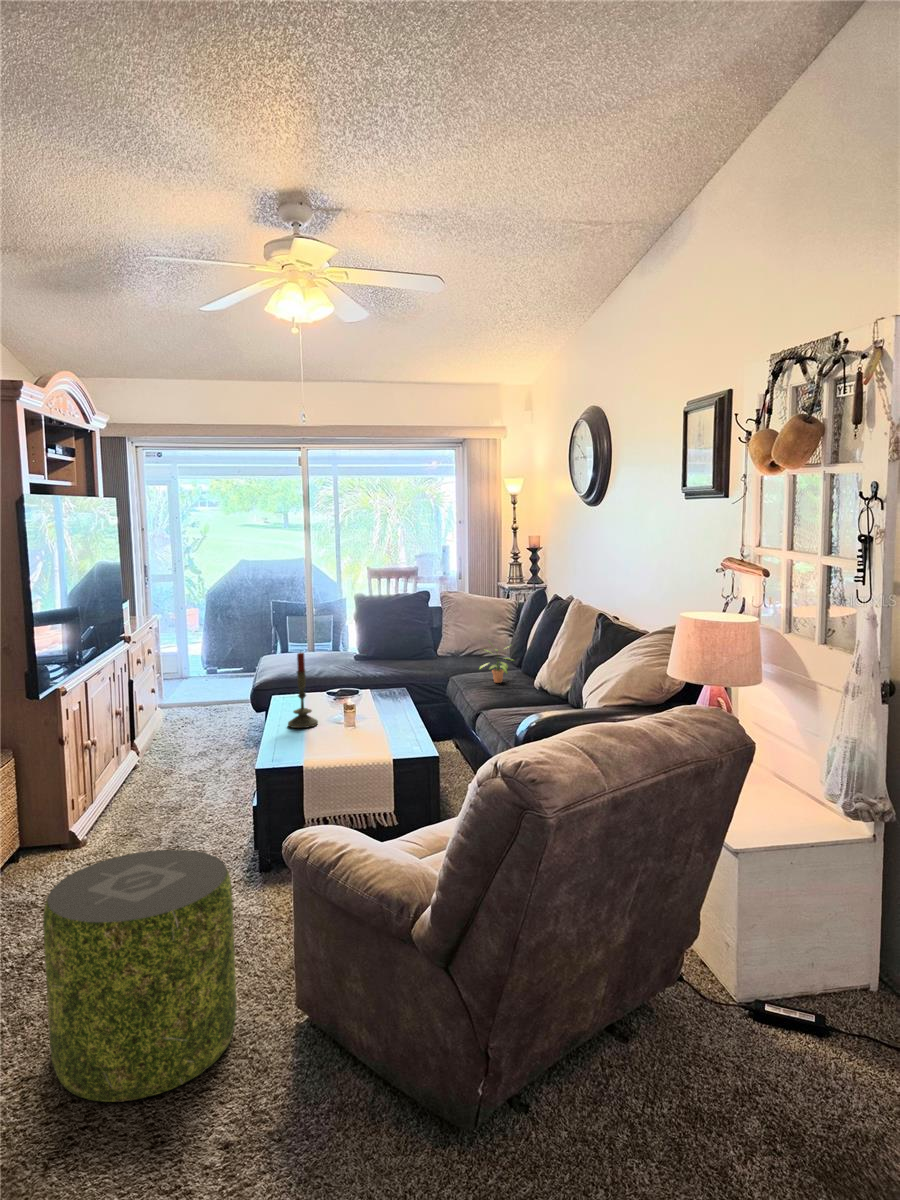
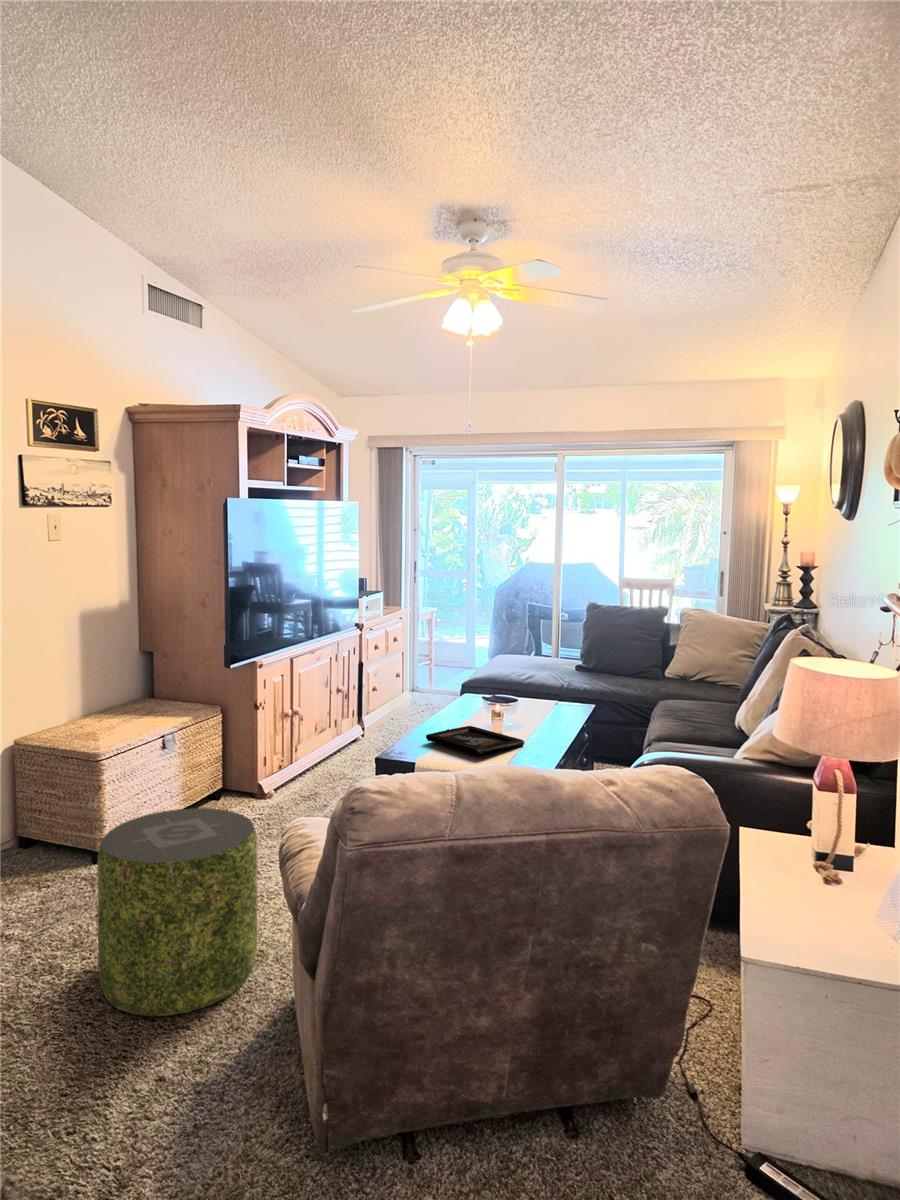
potted plant: present [480,649,508,683] -> none [671,660,713,710]
candle: present [288,653,318,728] -> none [448,652,476,726]
decorative tray: none [288,725,388,749] -> present [426,726,525,754]

